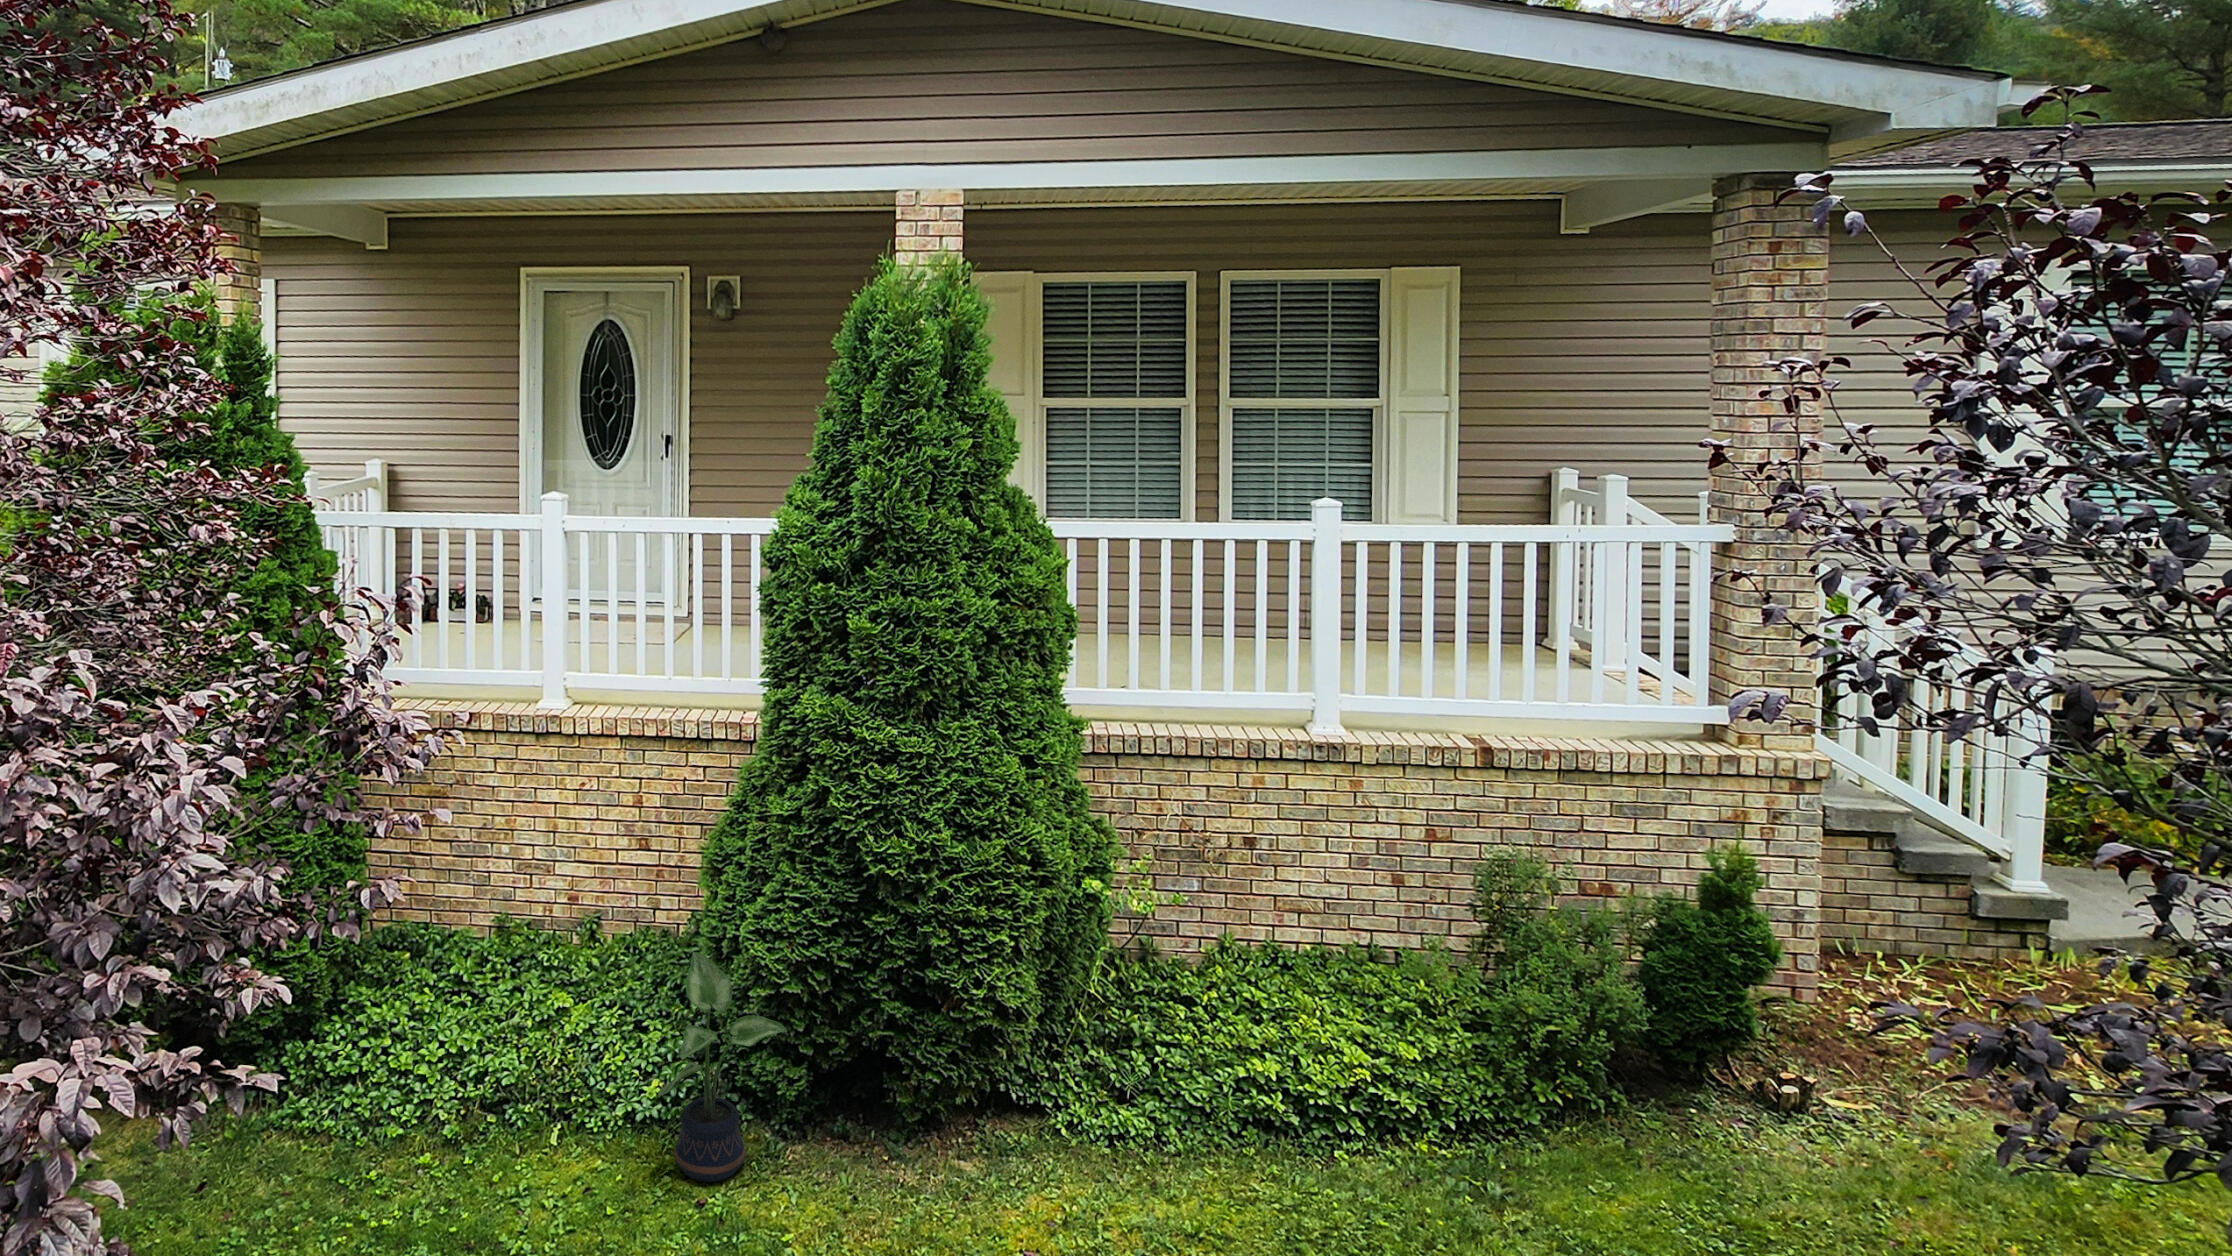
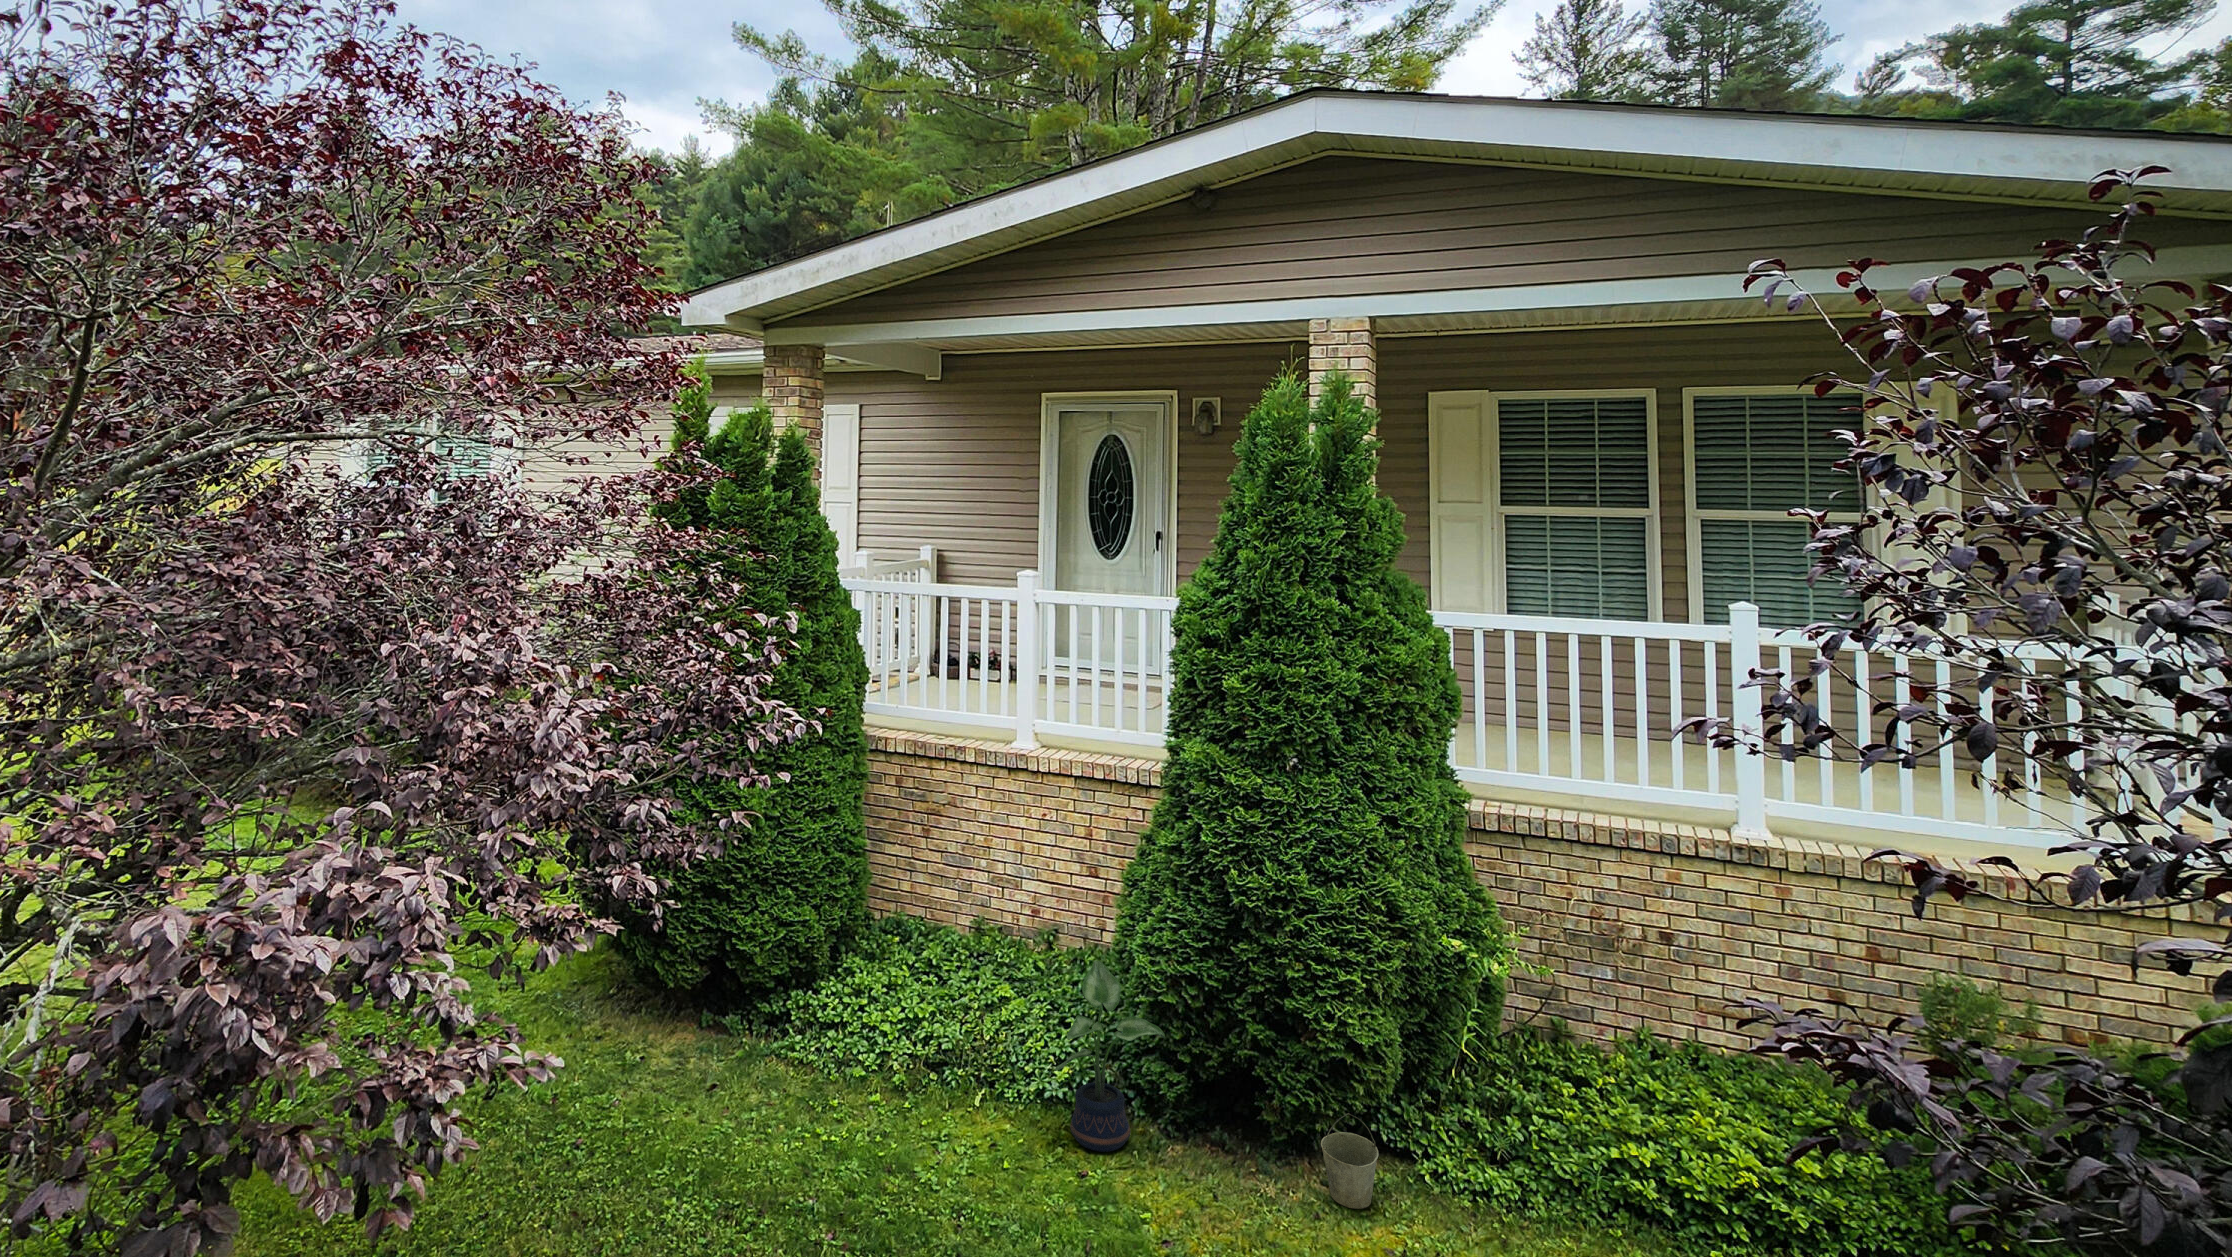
bucket: none [966,1086,1028,1190] -> present [1321,1113,1378,1209]

